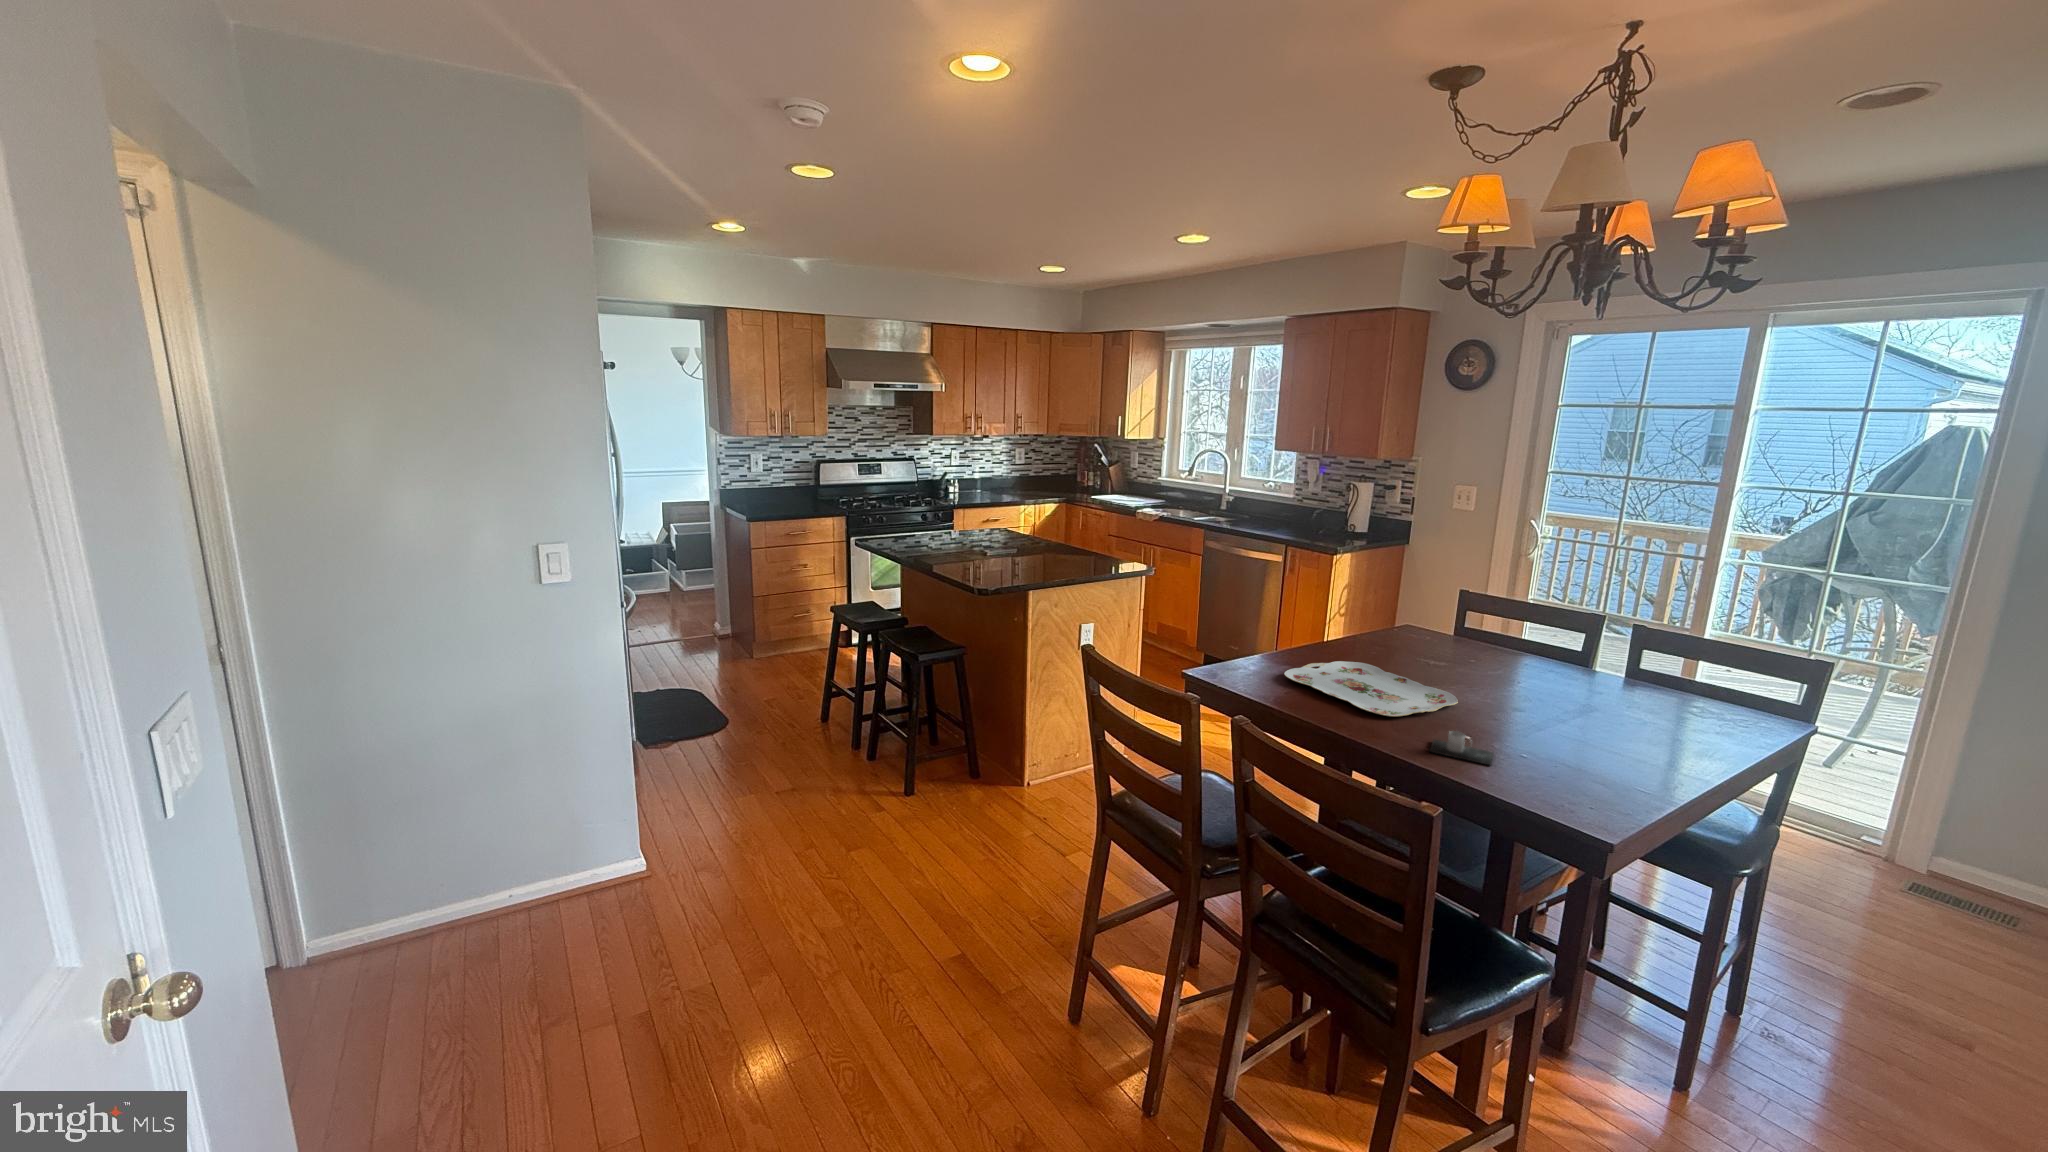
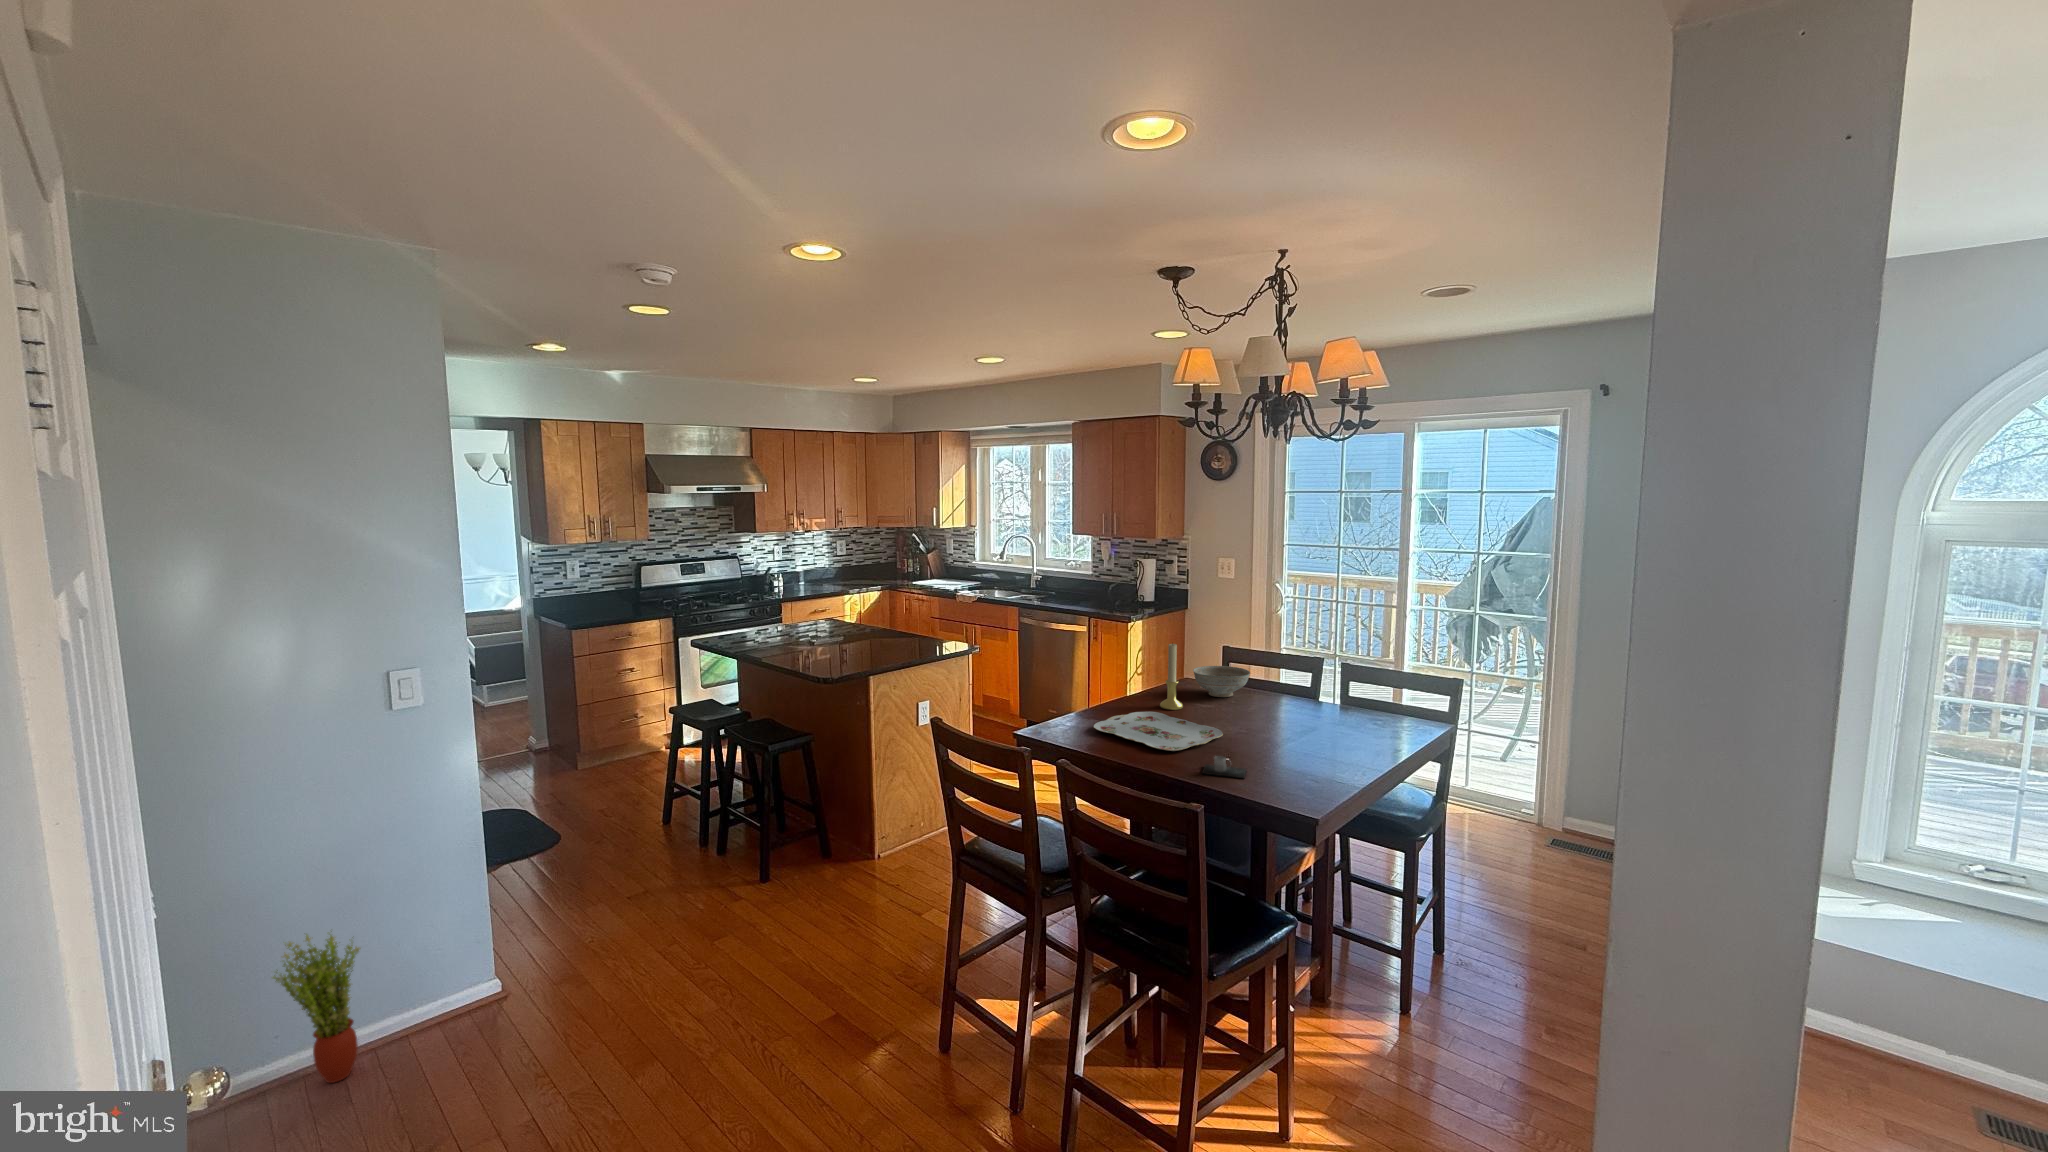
candle holder: none [1372,579,1403,663] -> present [1160,643,1183,710]
decorative bowl: none [1419,613,1498,653] -> present [1193,666,1250,697]
potted plant: none [428,793,509,937] -> present [273,935,361,1083]

